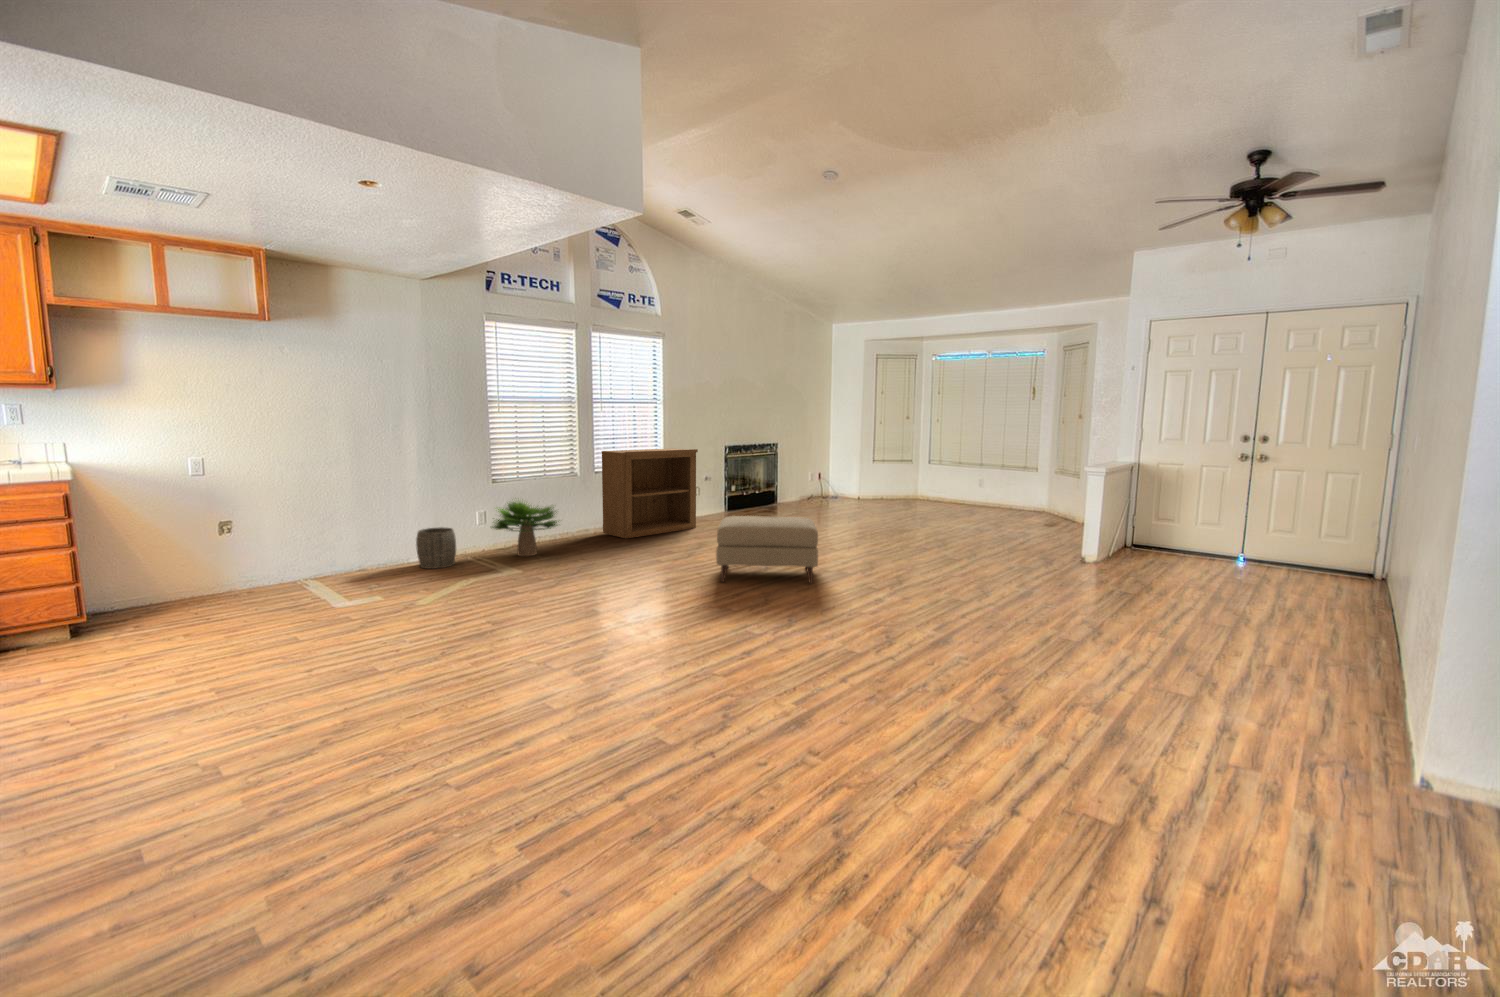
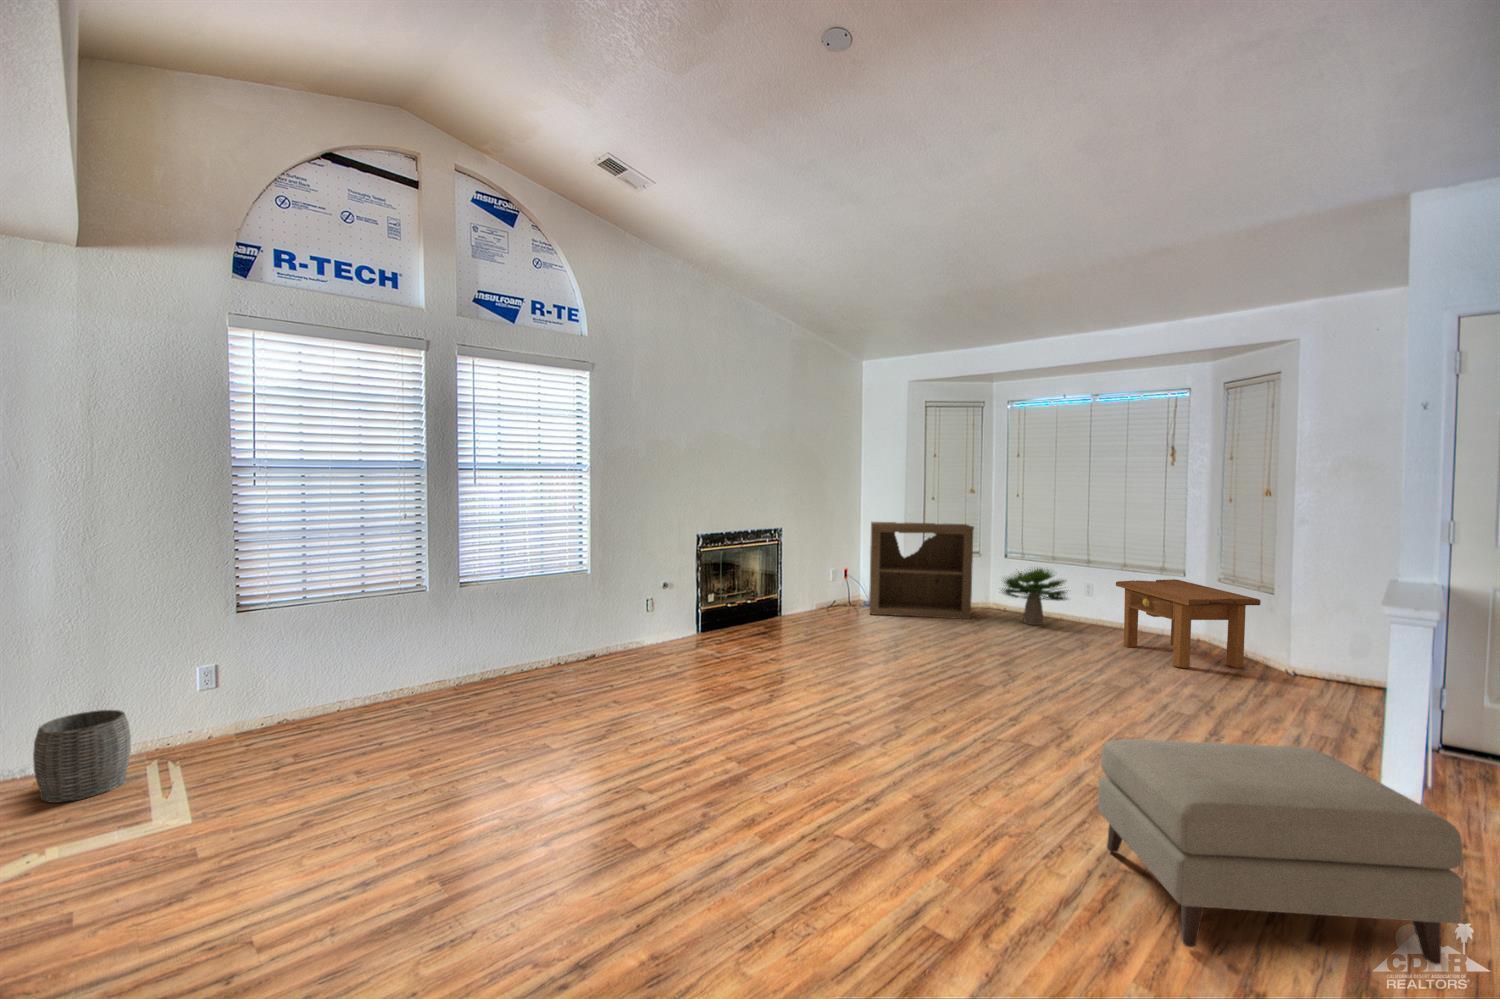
bookshelf: present [602,448,698,539] -> present [869,522,974,619]
side table: none [993,473,1072,522] -> present [1116,579,1261,668]
potted plant: present [492,501,559,556] -> present [1001,568,1067,625]
ottoman: present [716,516,818,584] -> present [1098,739,1463,965]

